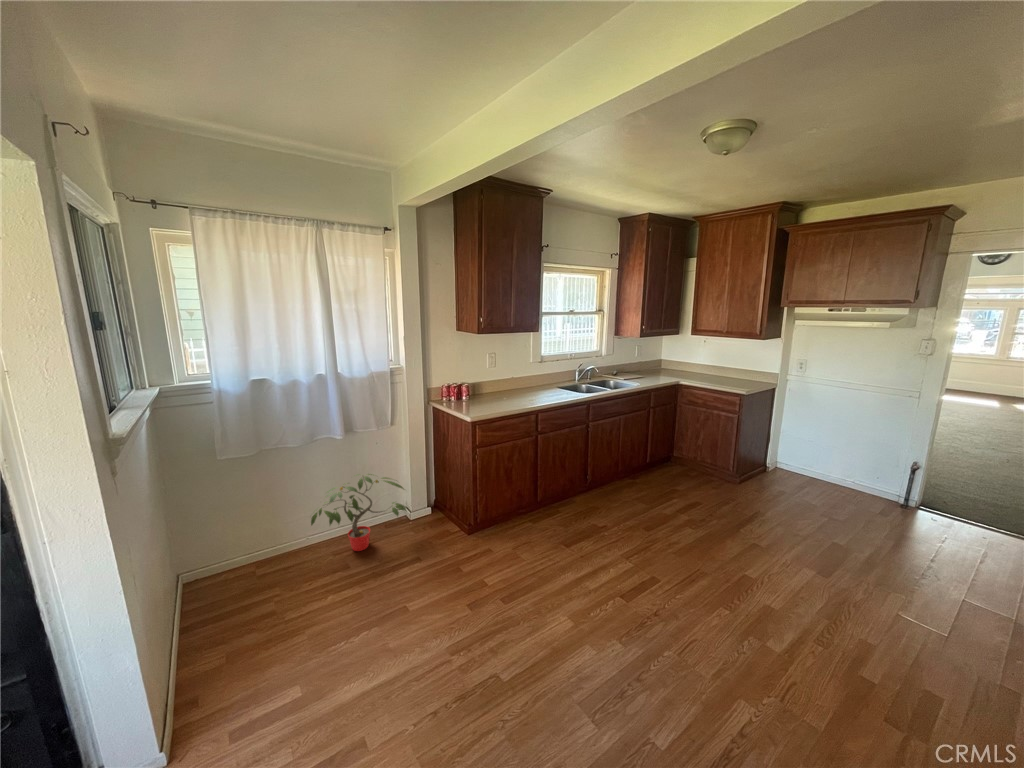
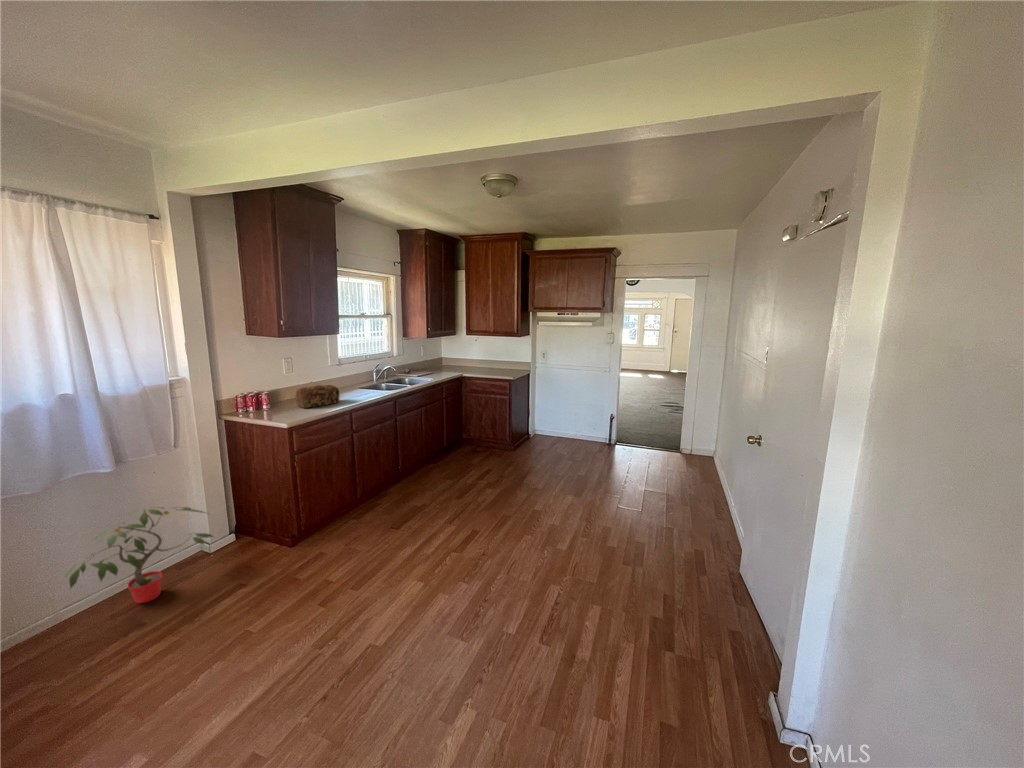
bread loaf: none [490,383,530,405] -> present [295,385,339,408]

